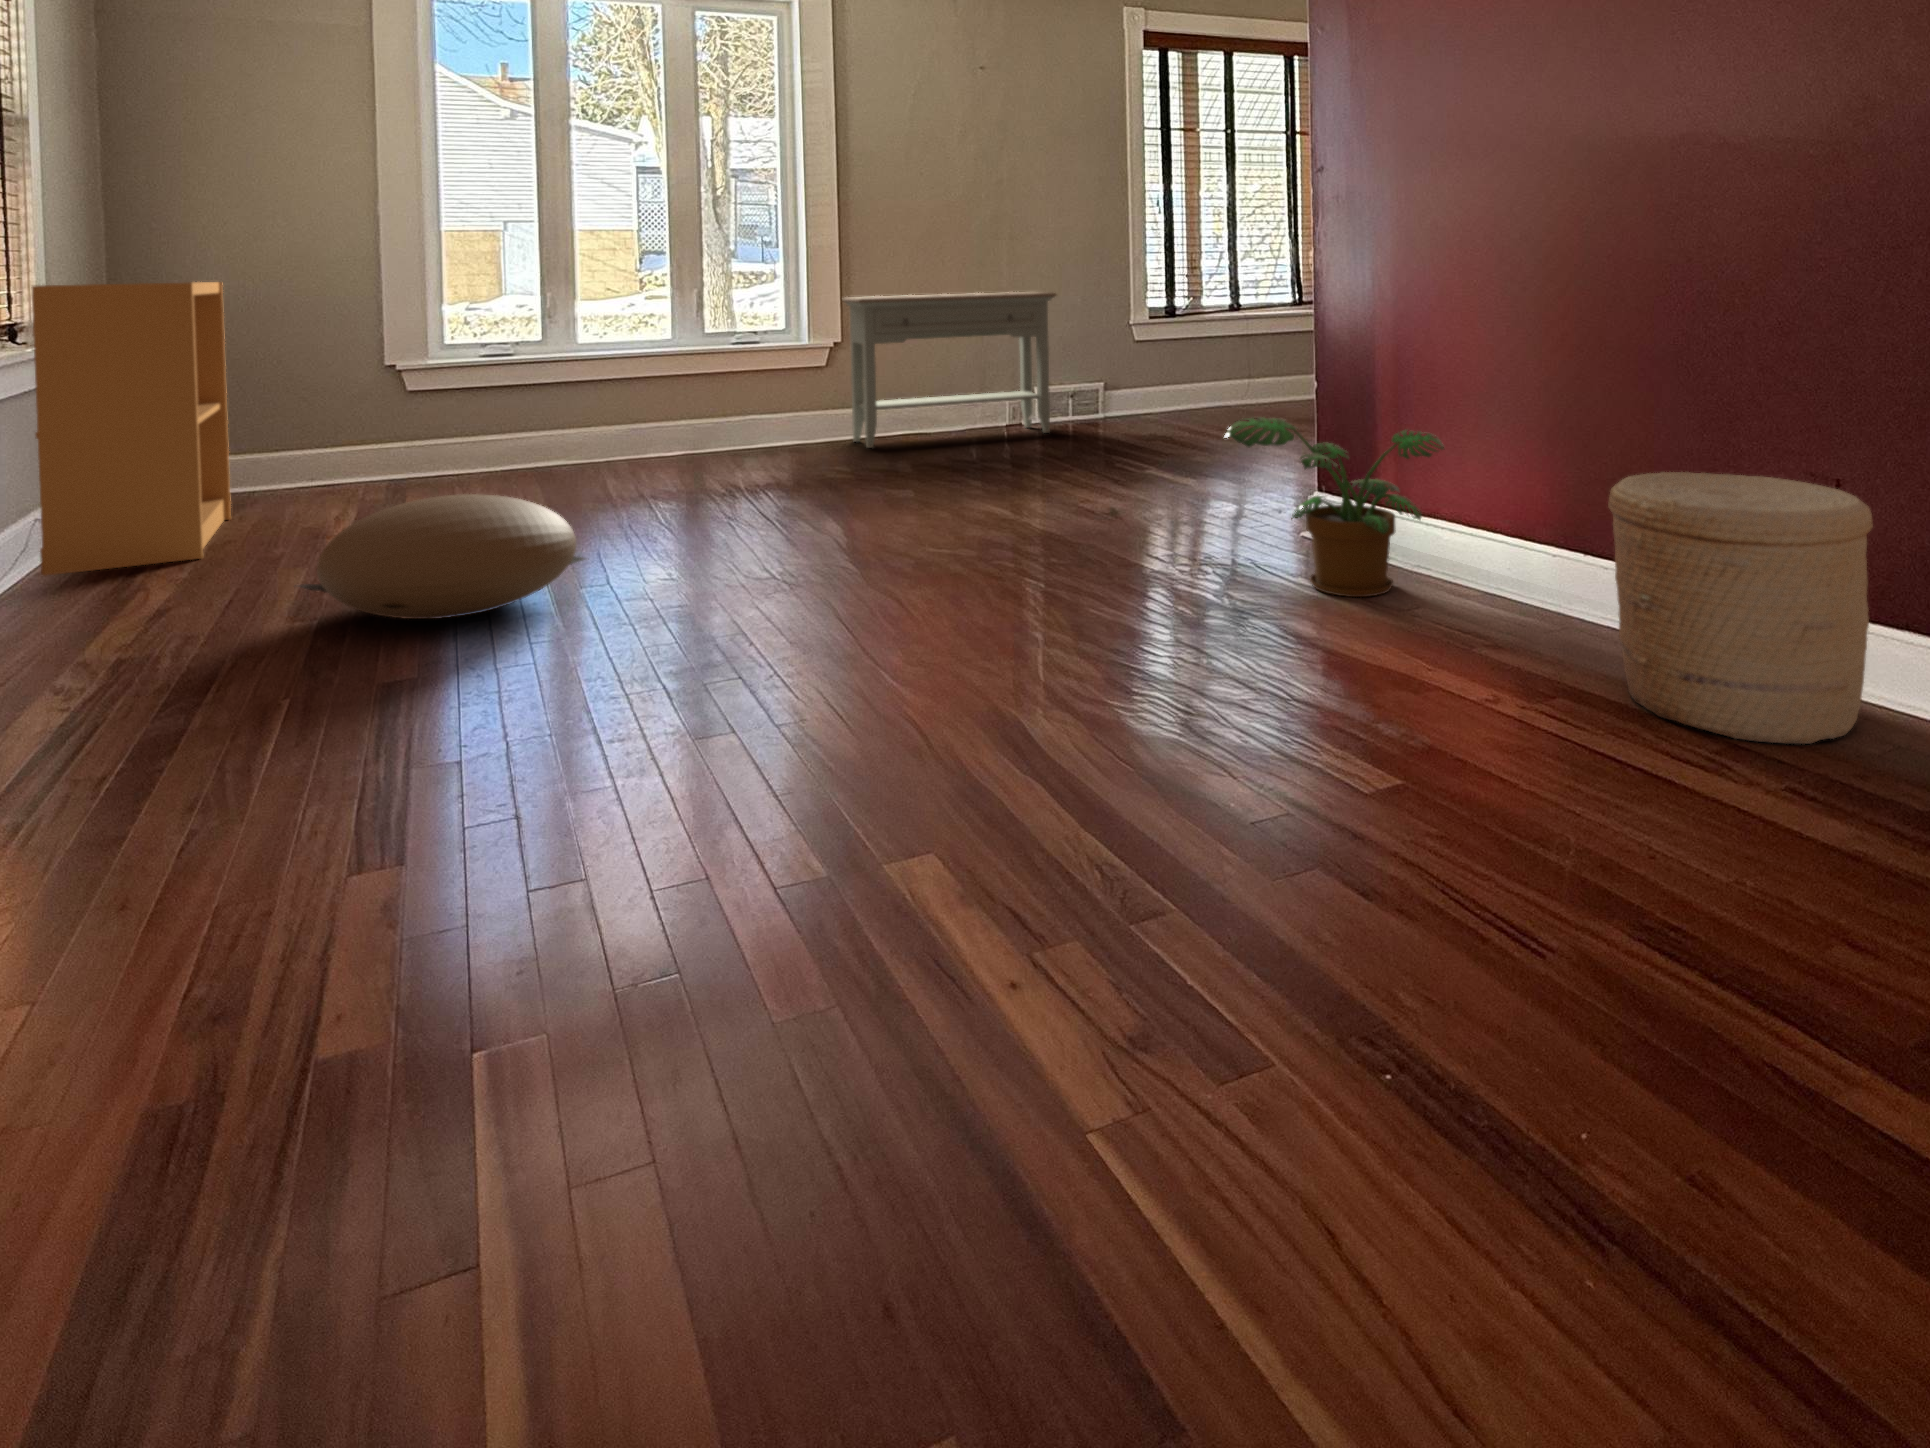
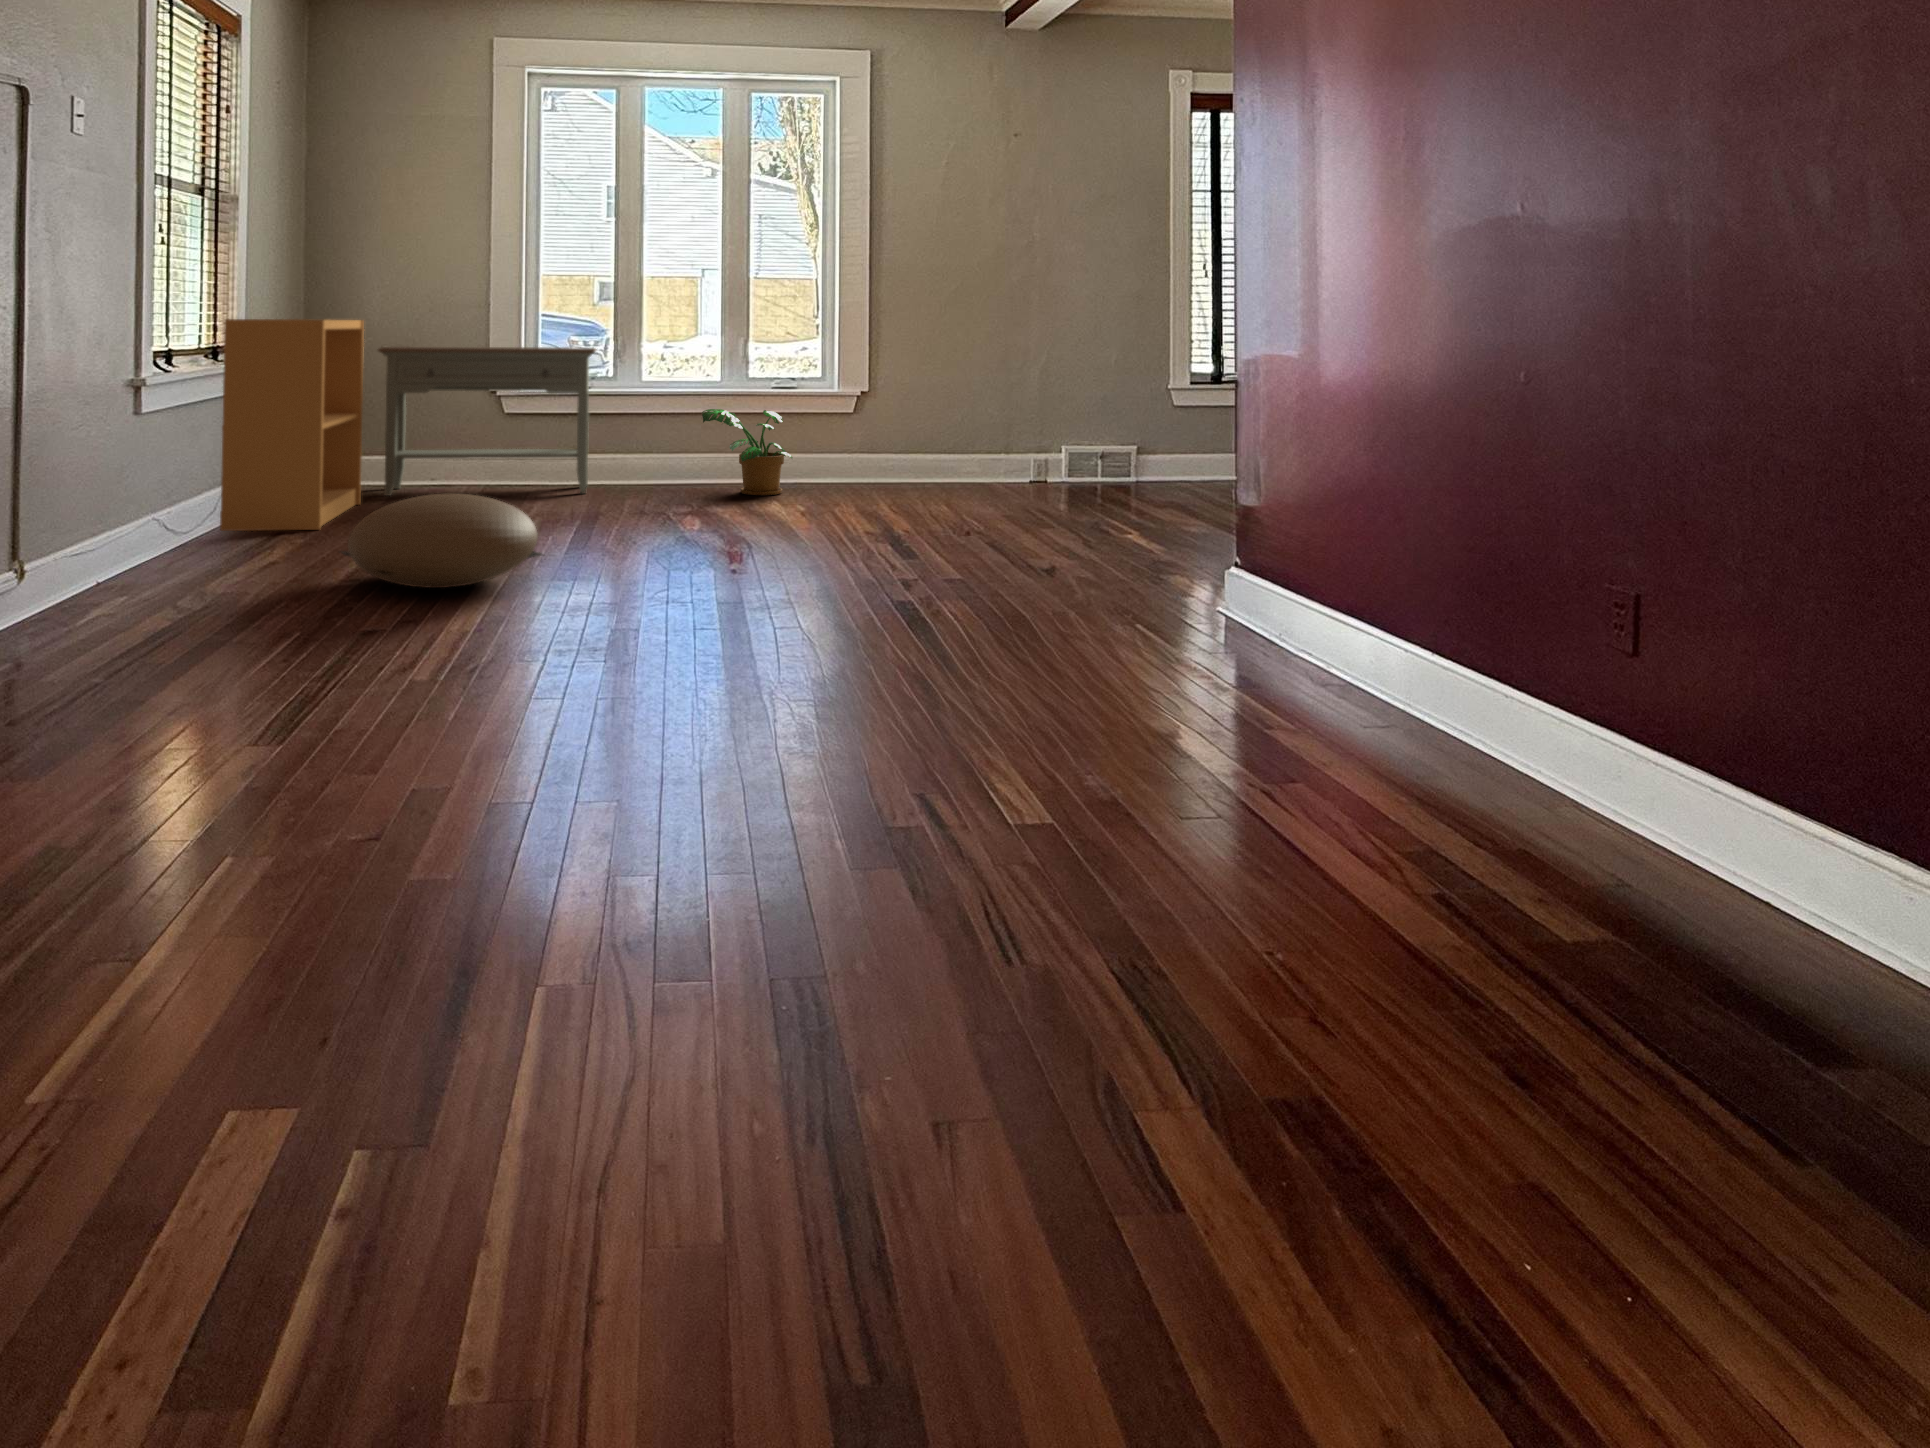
console table: present [843,292,1056,448] -> present [378,346,596,496]
potted plant: present [1224,417,1444,597] -> present [702,409,792,495]
woven basket: present [1608,472,1873,744] -> none [1338,561,1616,862]

